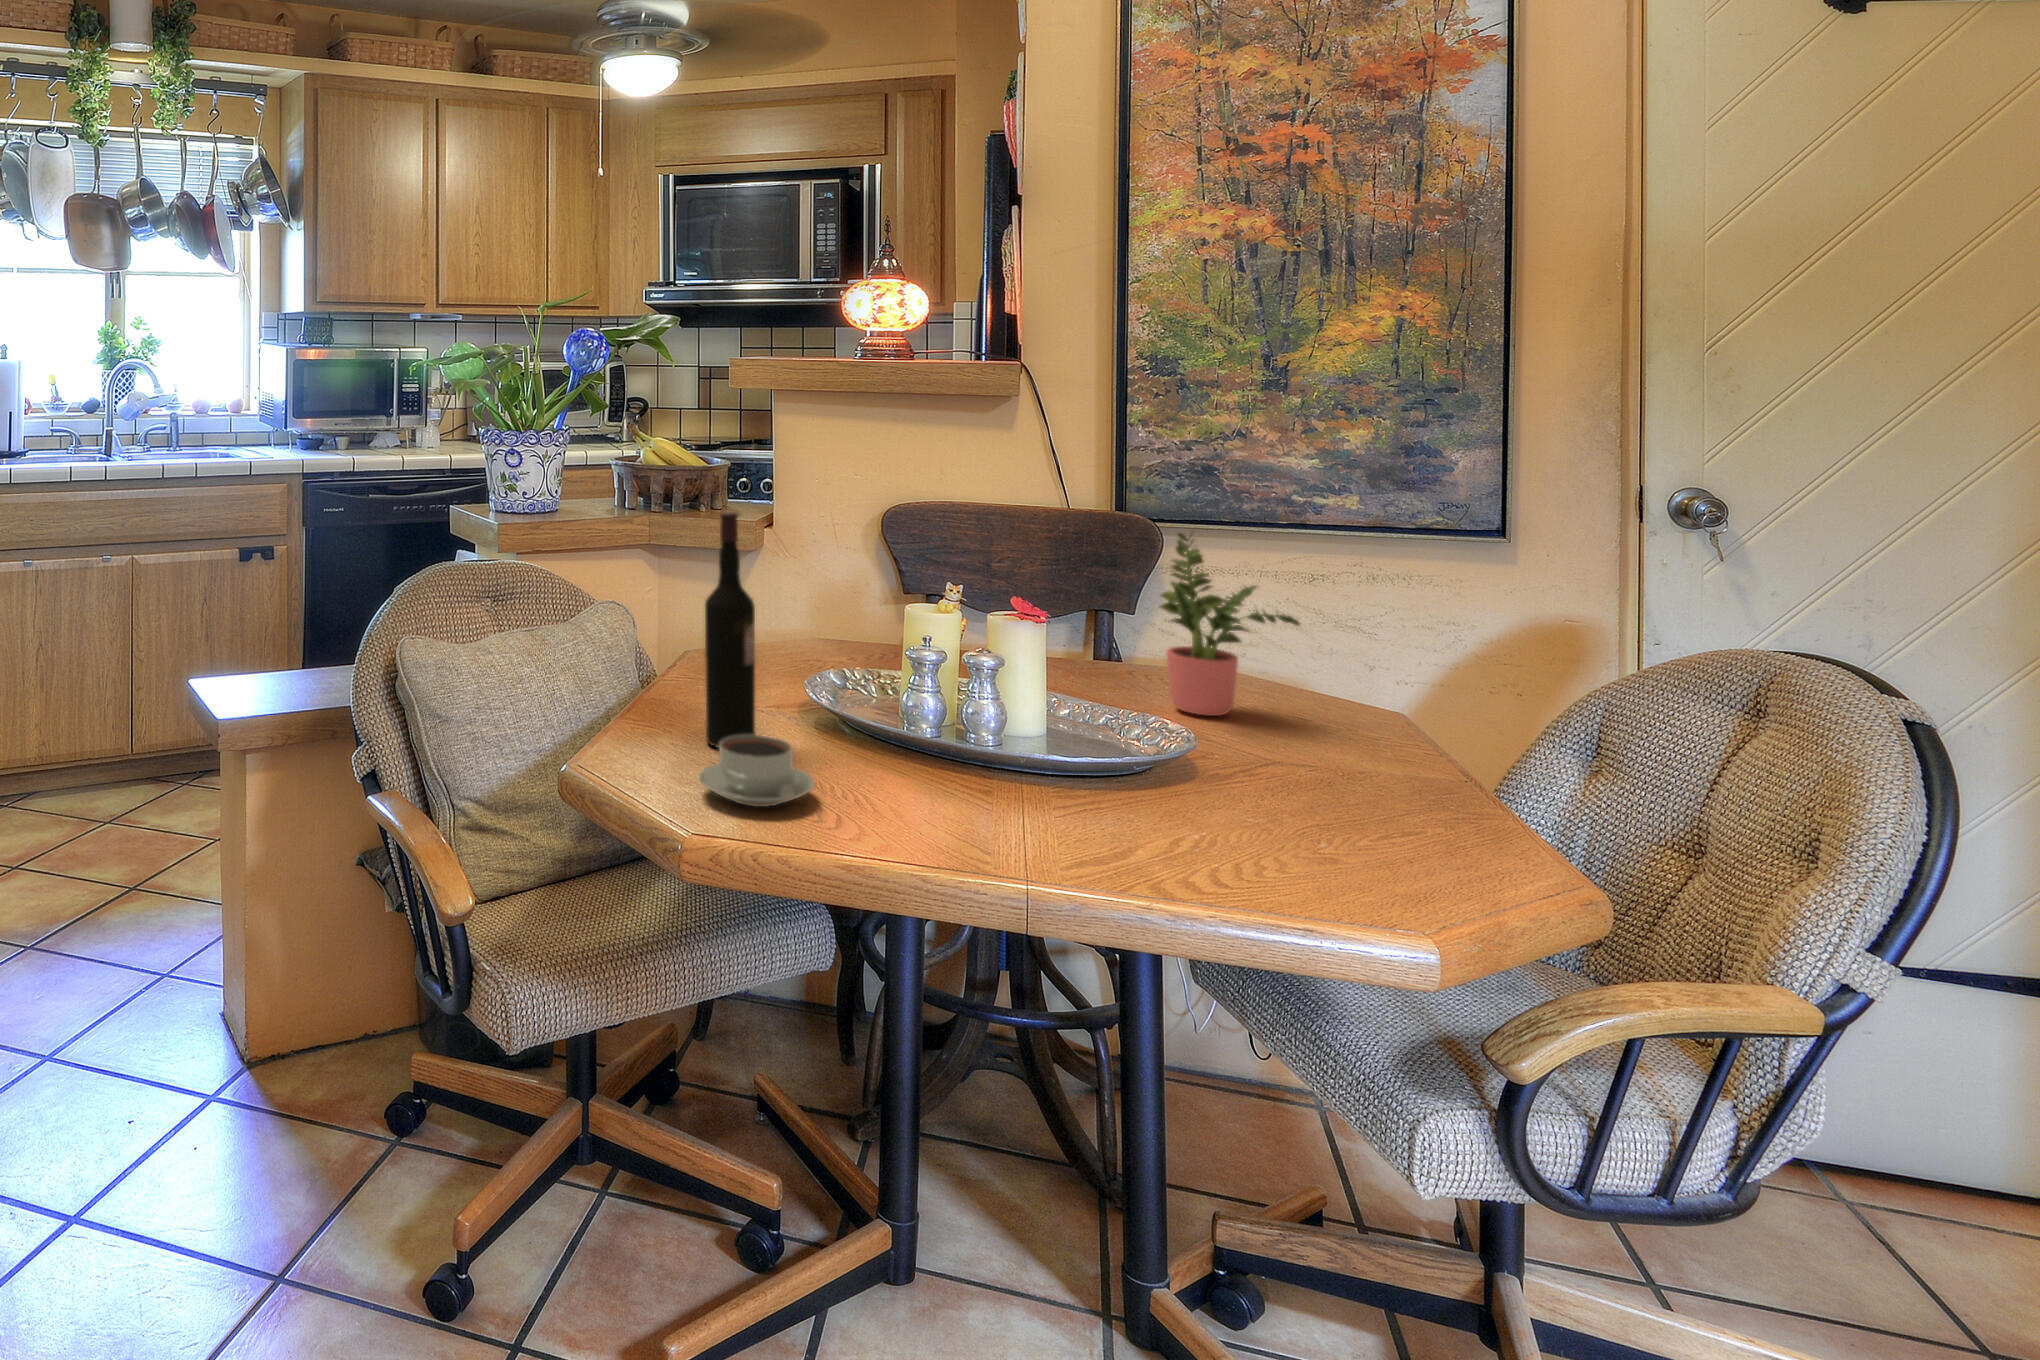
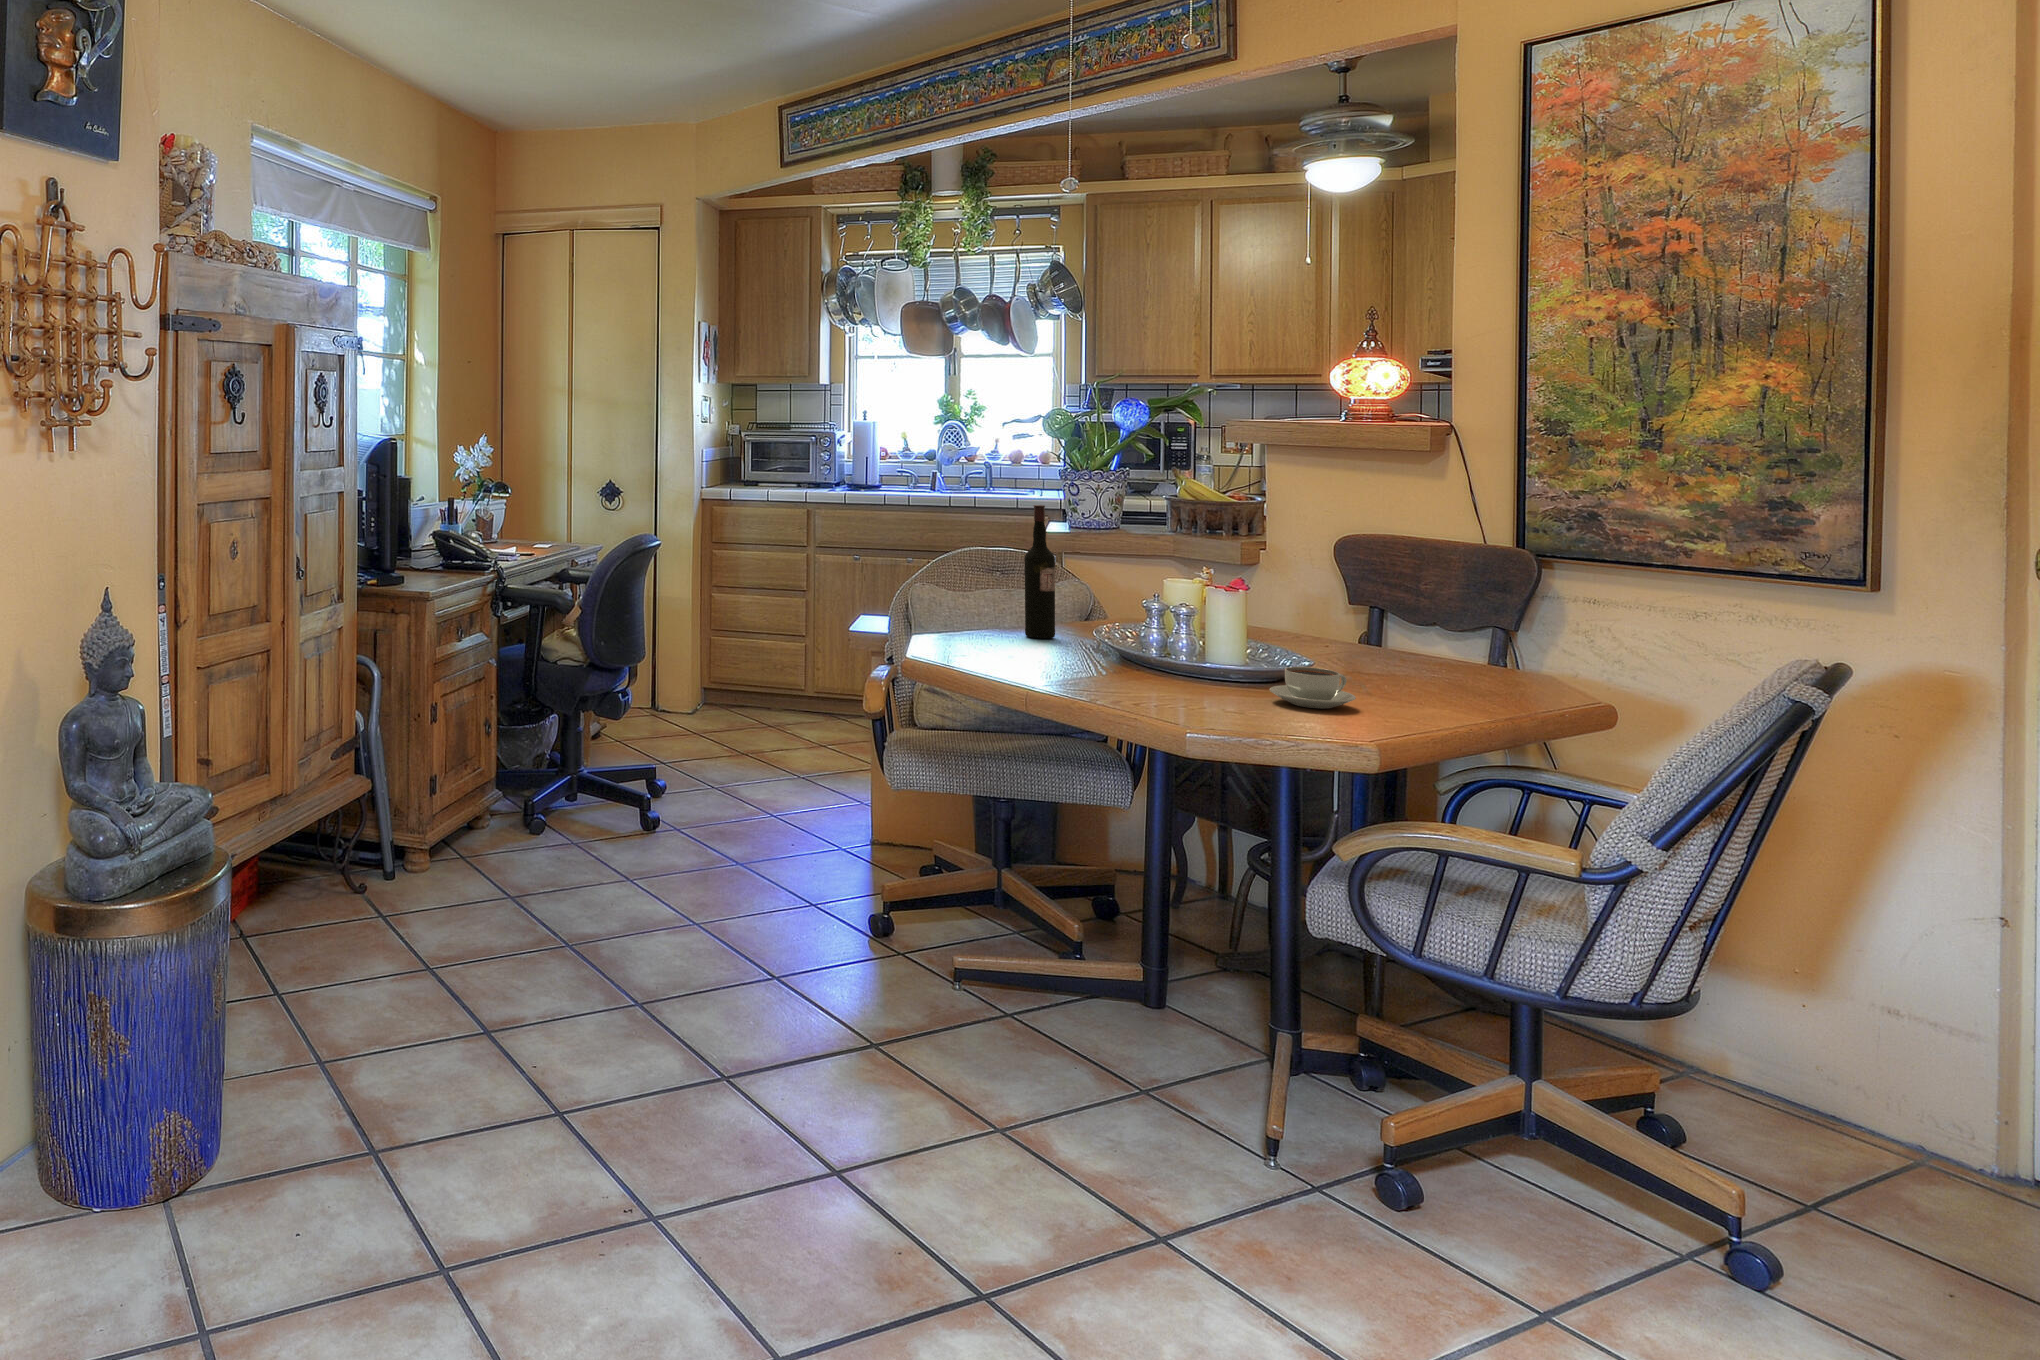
potted plant: present [1159,533,1300,716] -> none [1358,545,1494,674]
coffee cup: present [699,735,814,807] -> present [1270,667,1356,709]

